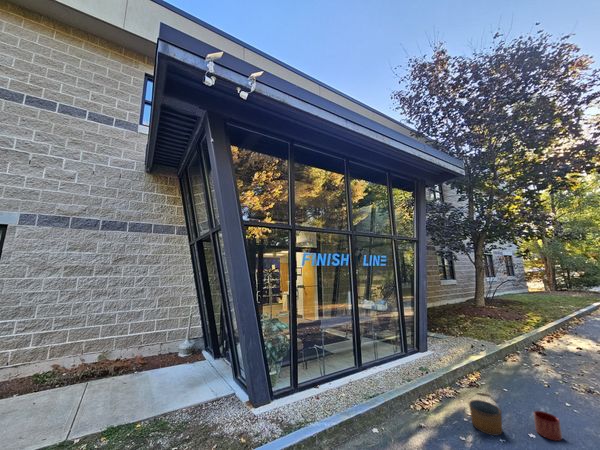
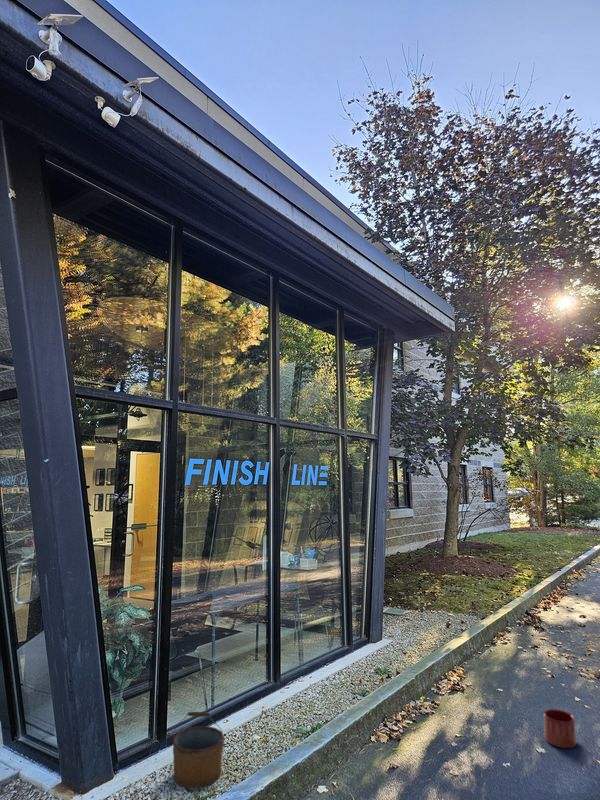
bucket: present [469,393,502,435] -> present [173,712,224,788]

